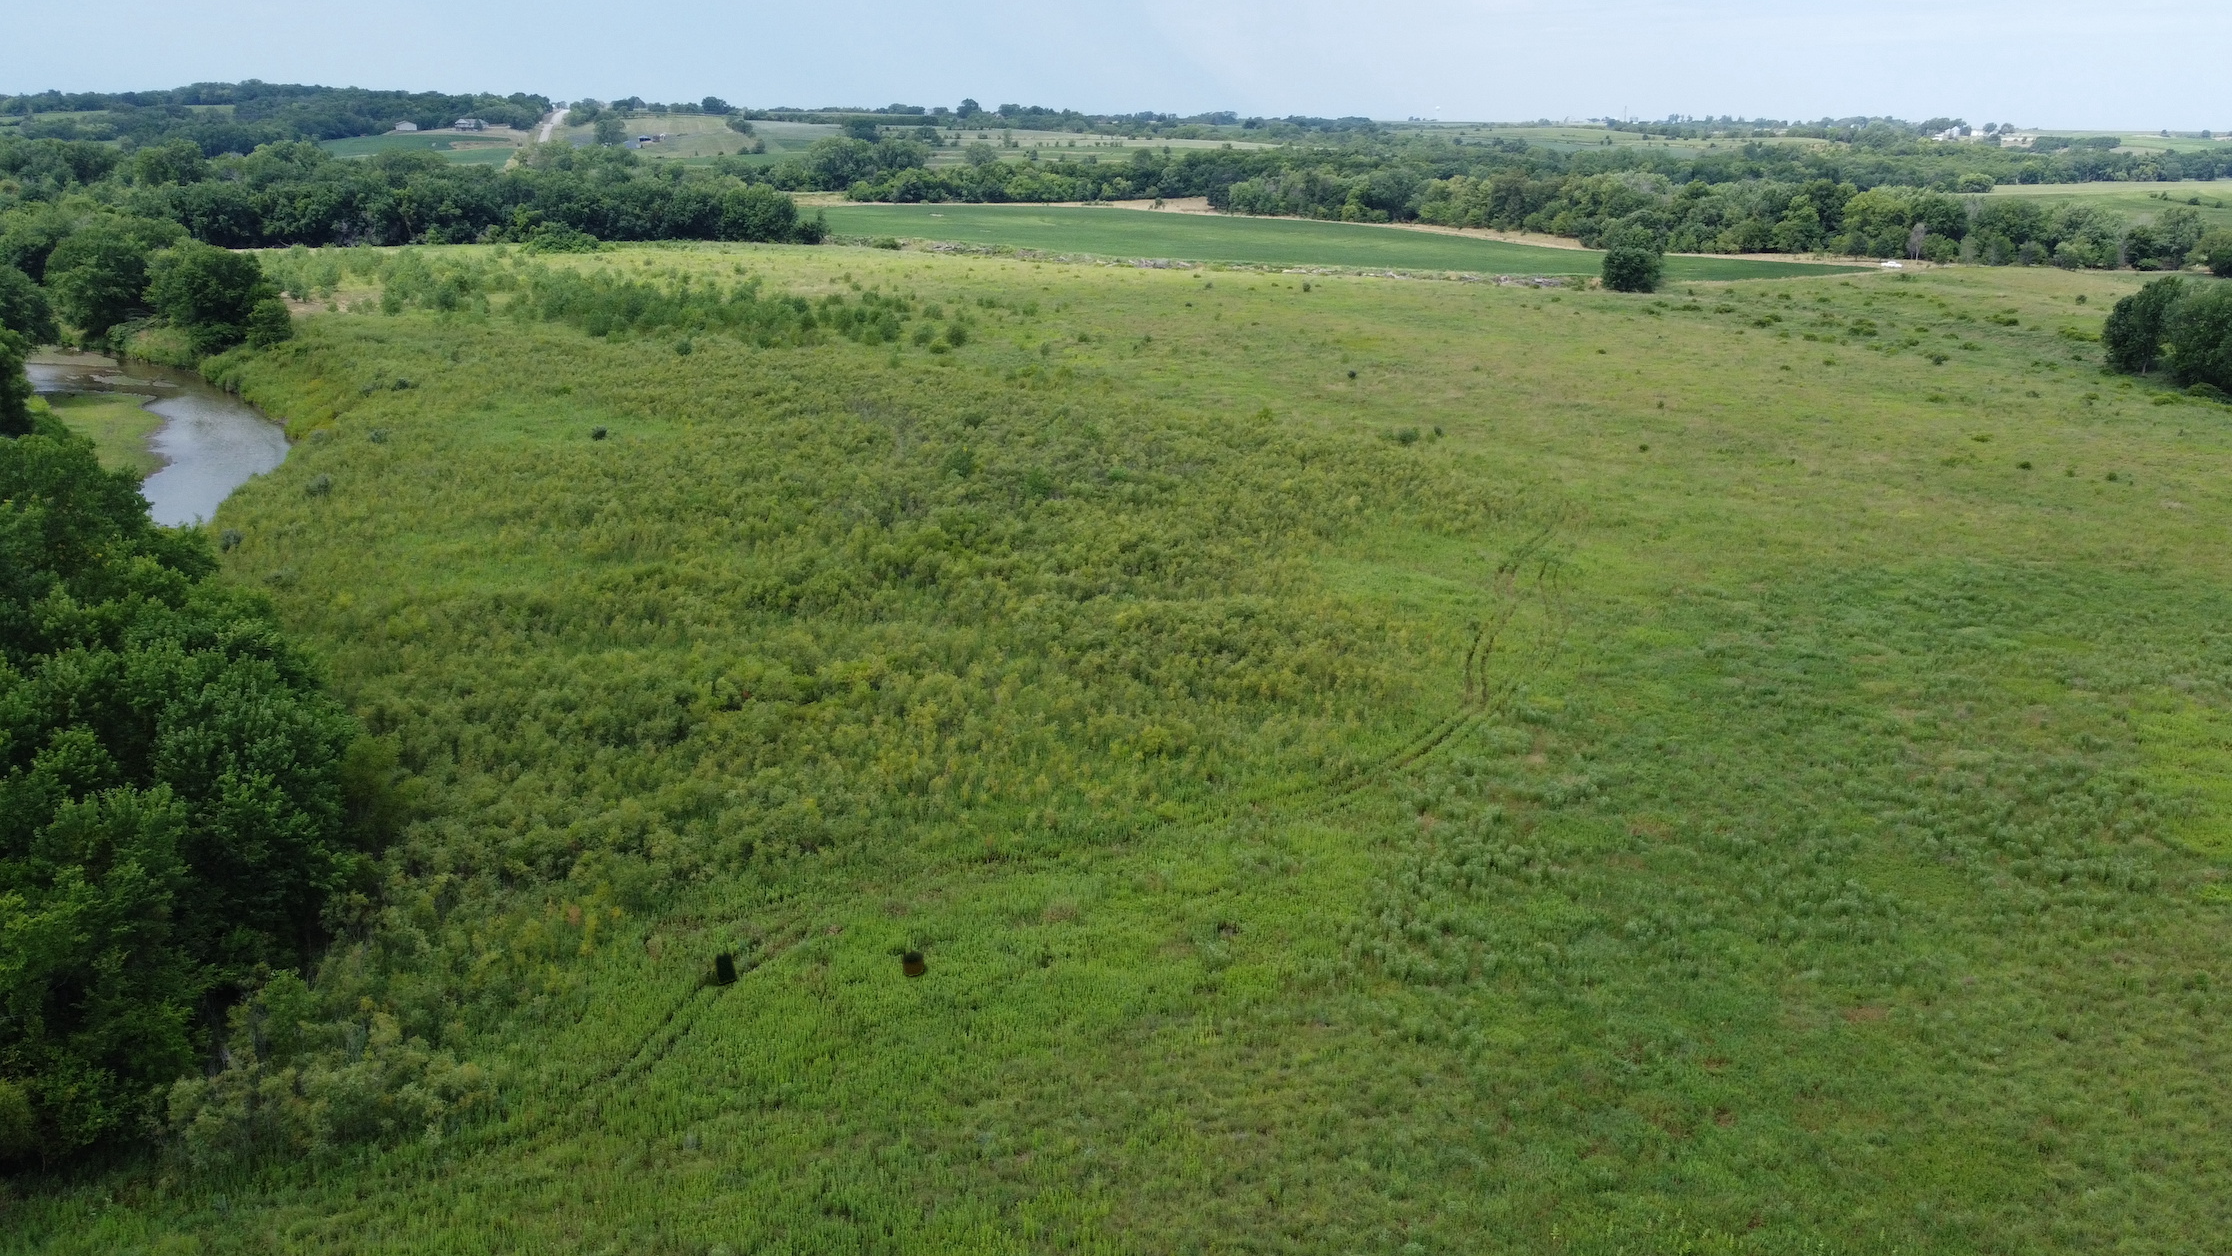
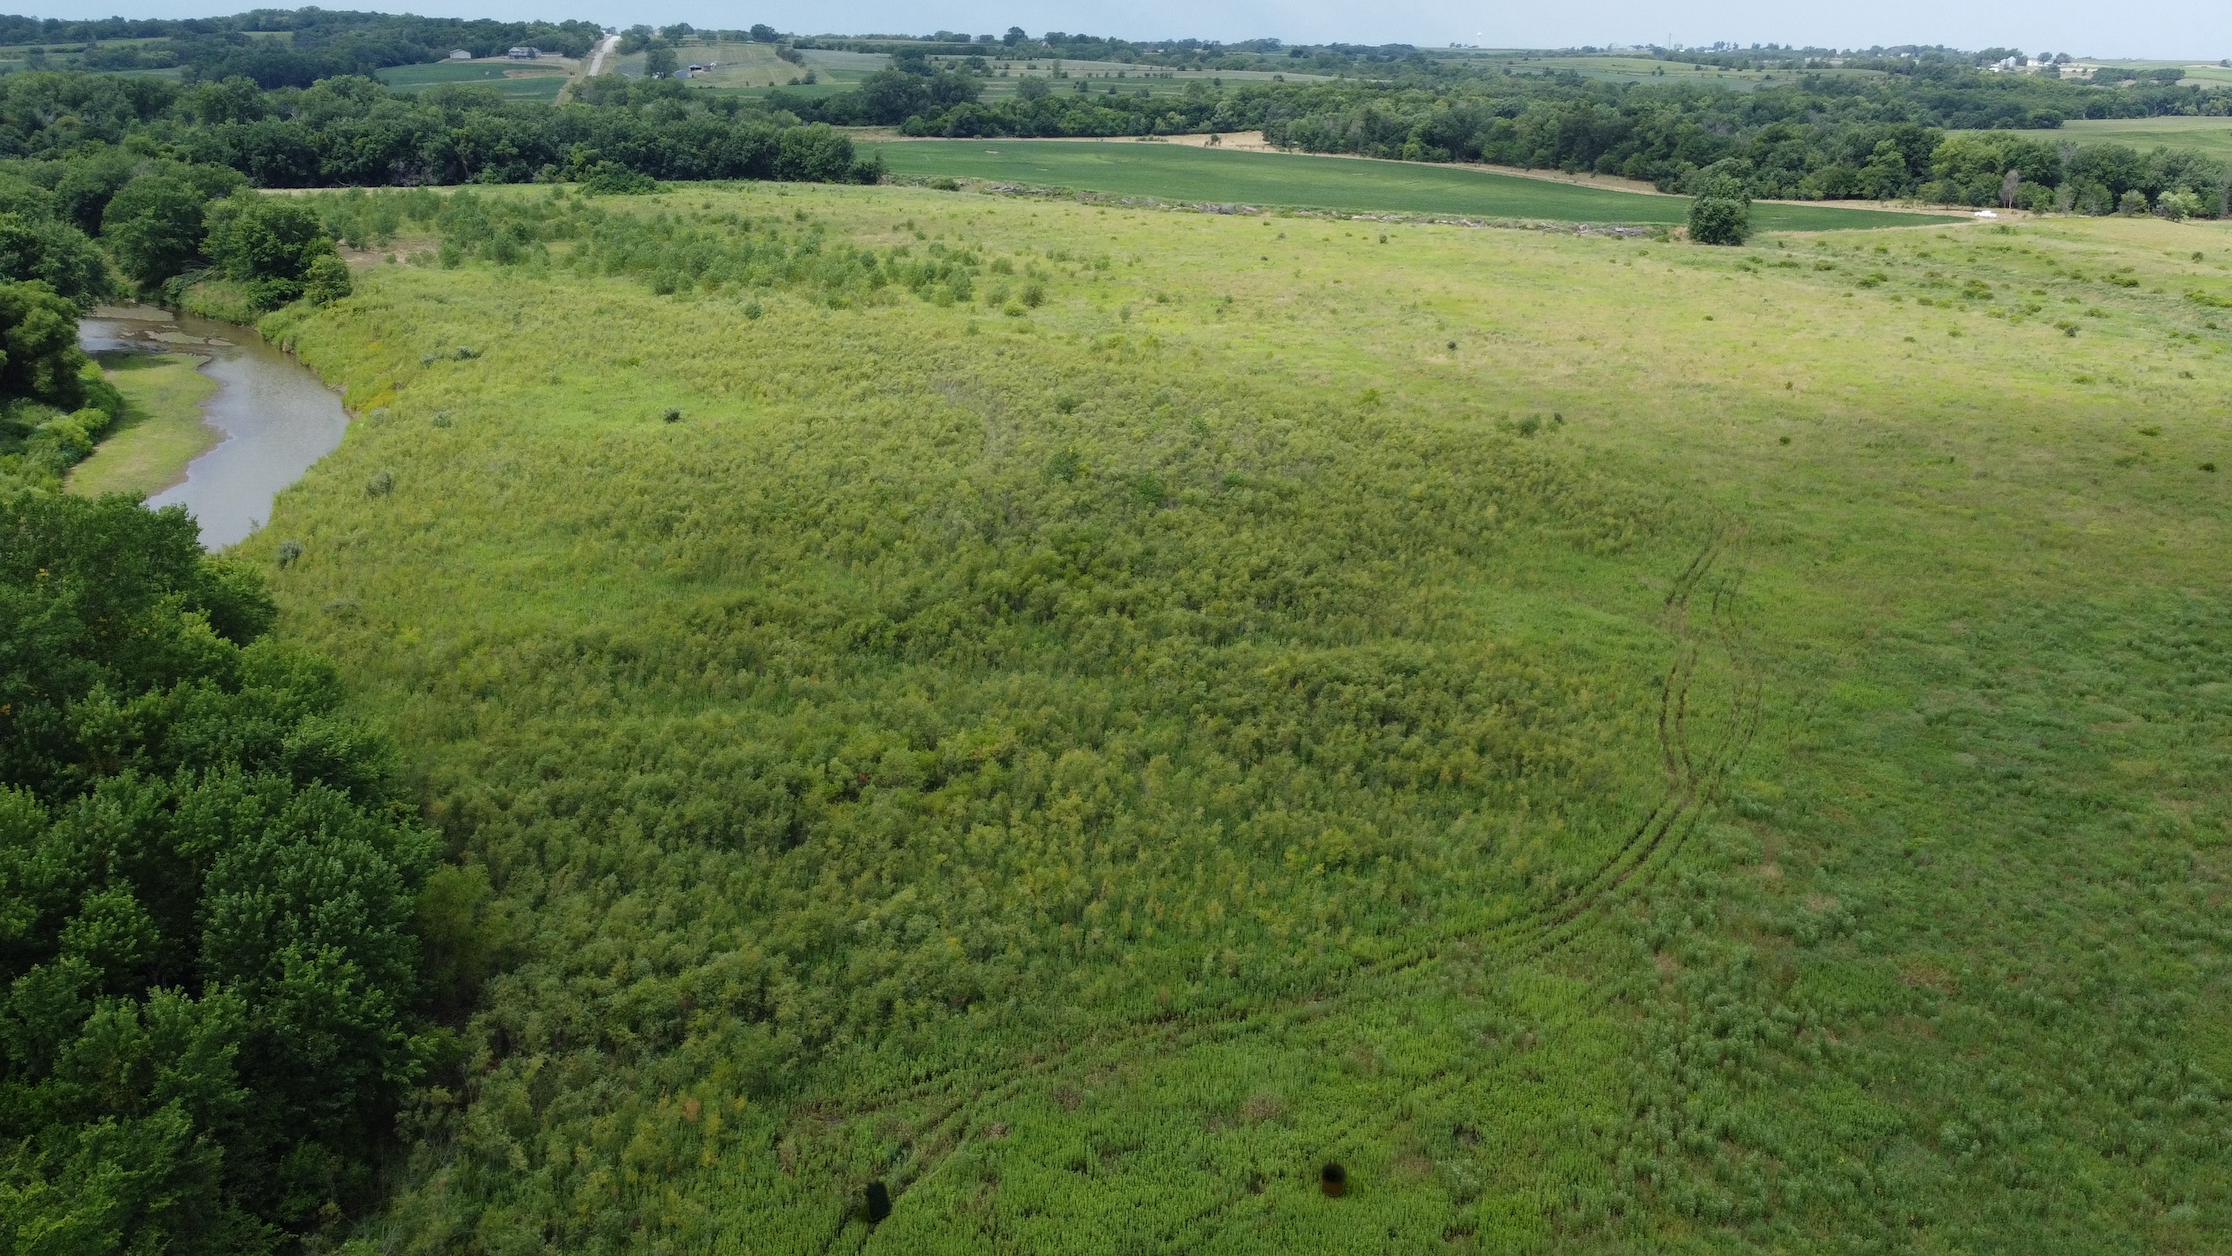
bucket: present [902,950,924,976] -> present [1320,1162,1347,1197]

